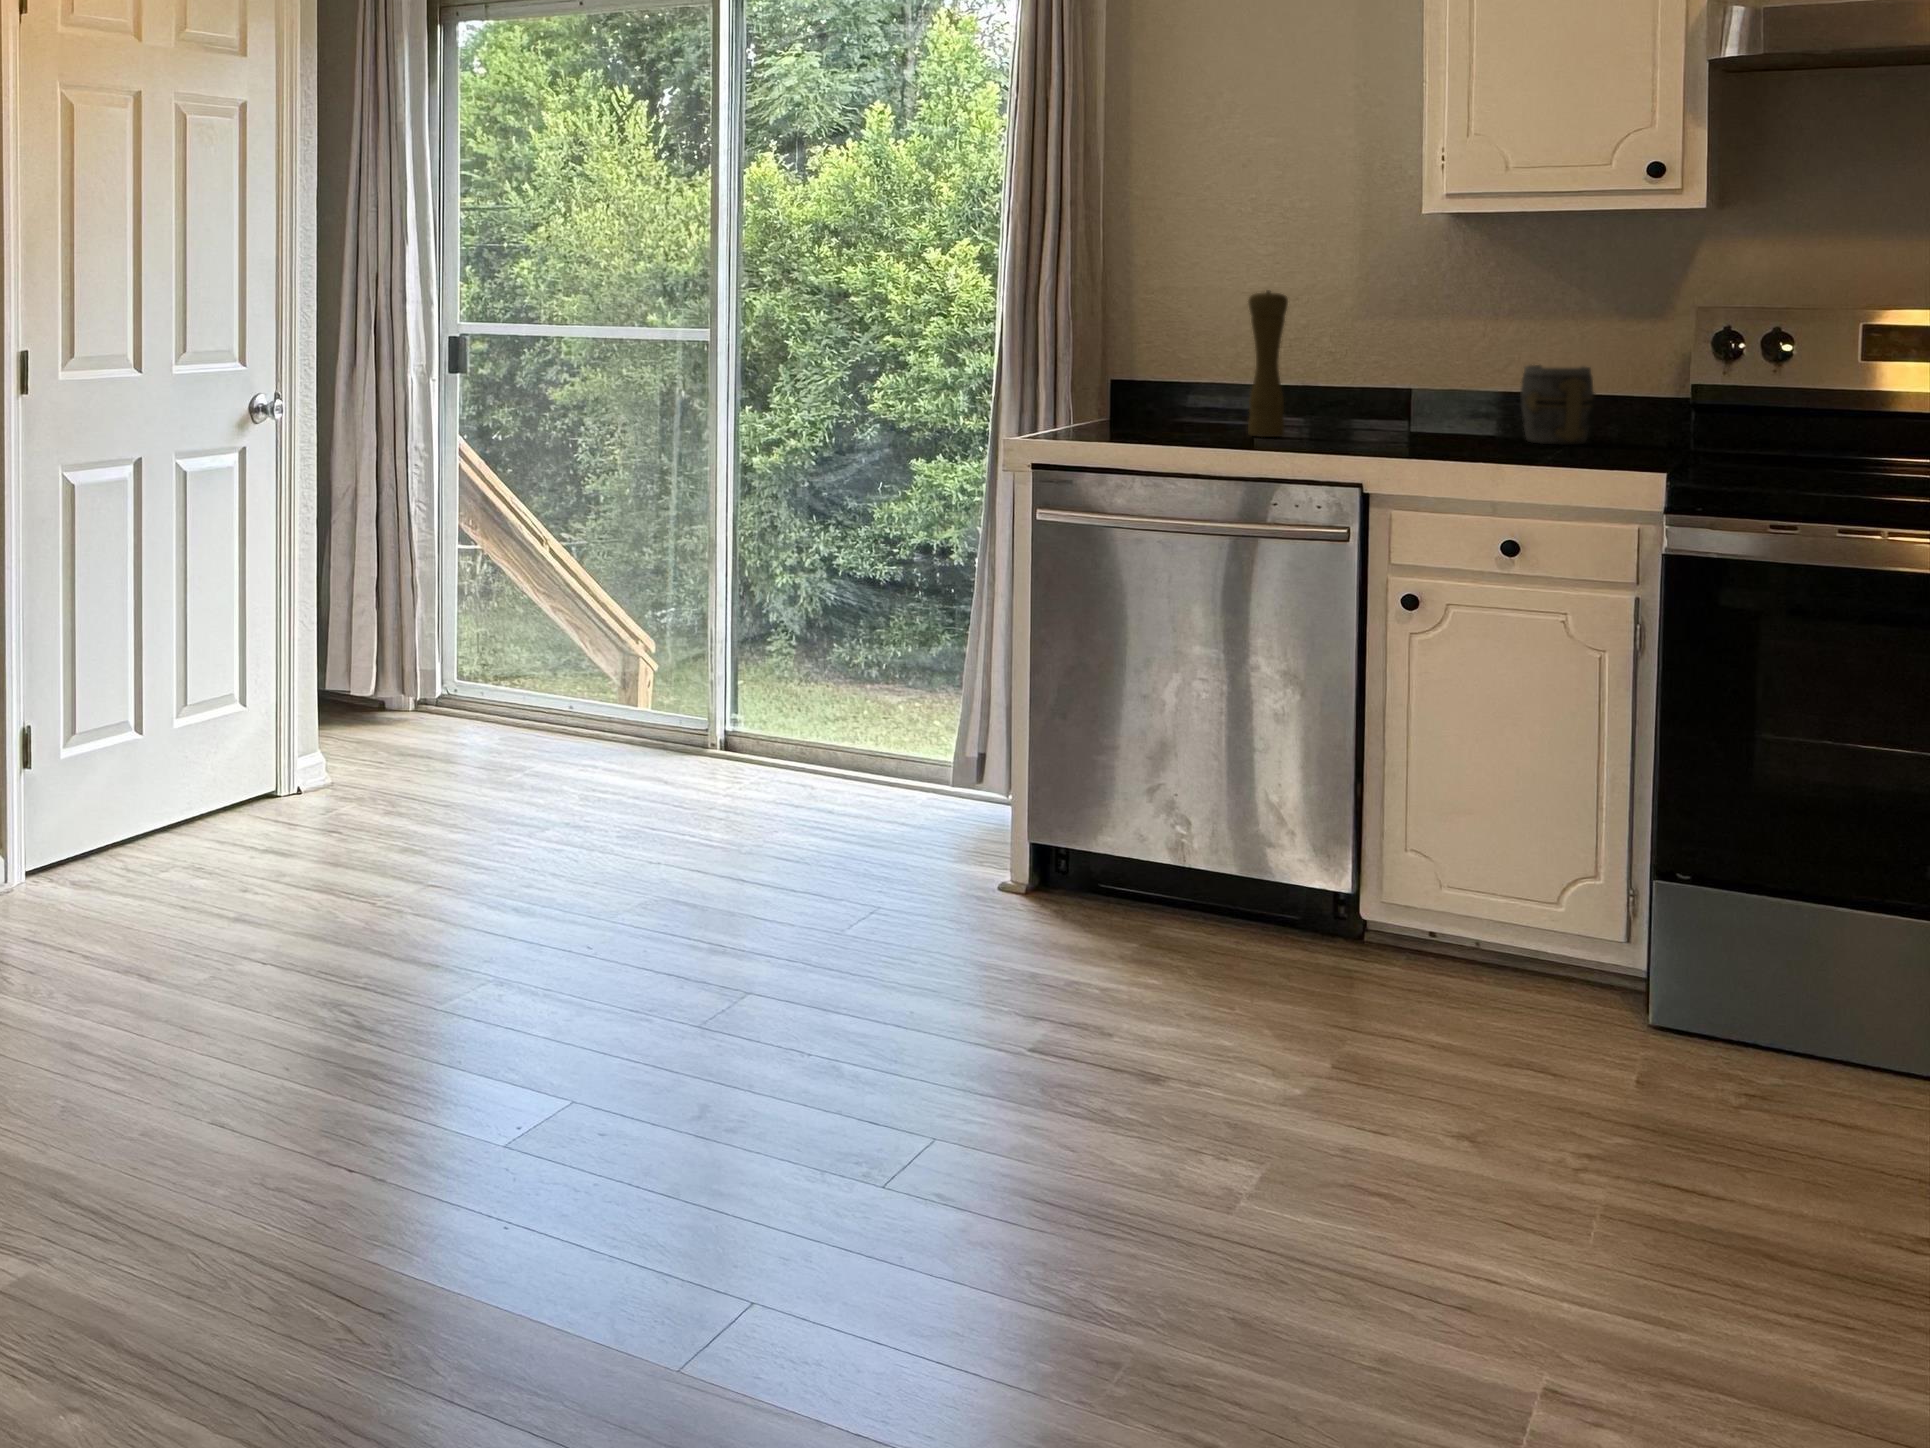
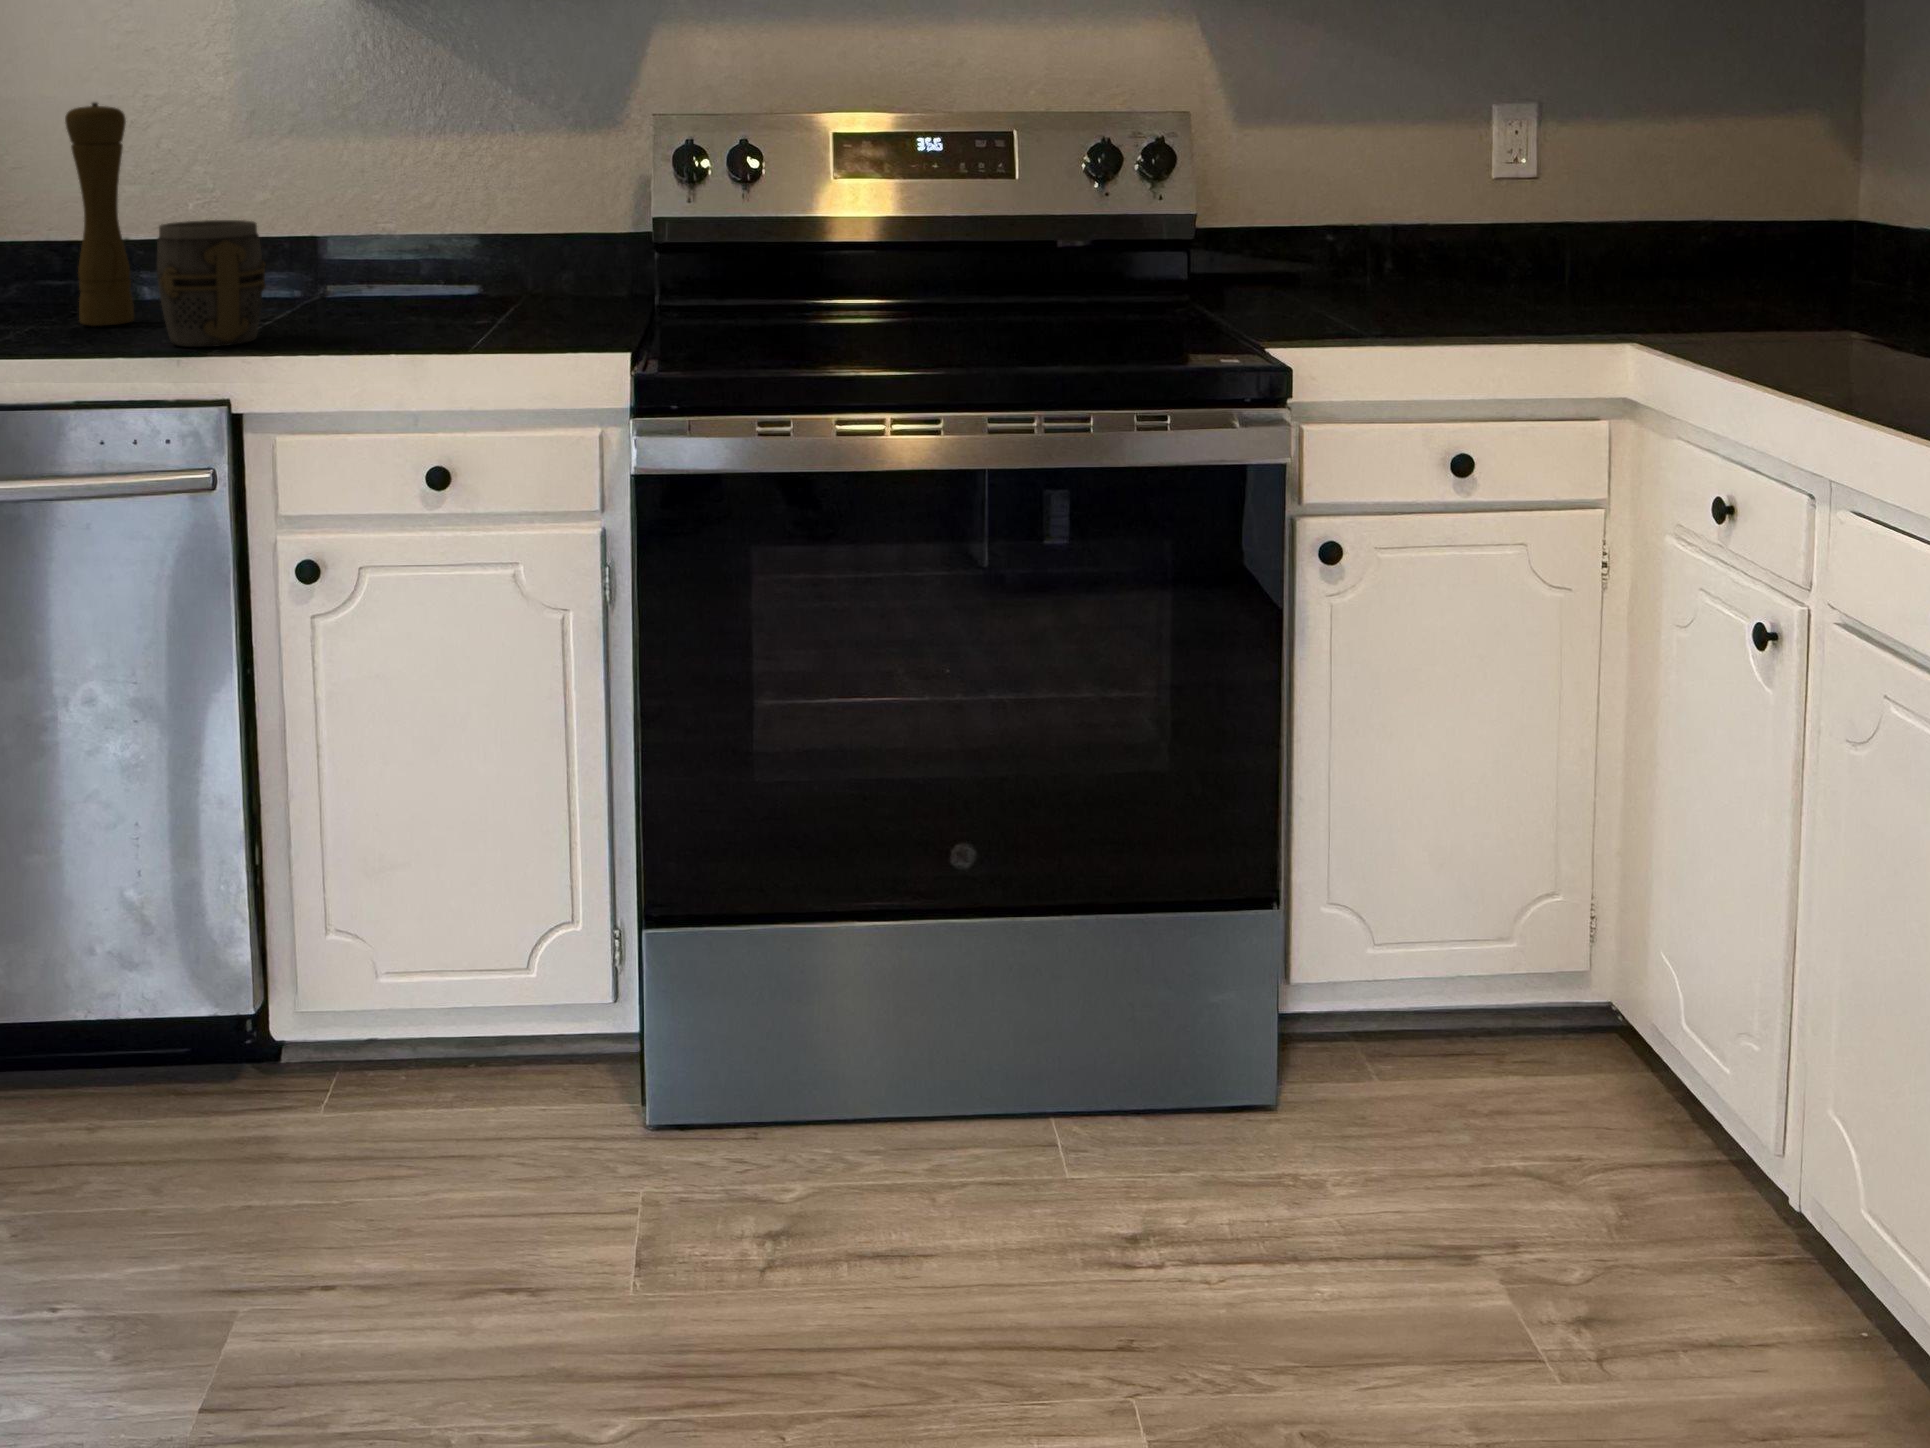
mug: present [1521,365,1594,445] -> present [157,220,266,347]

